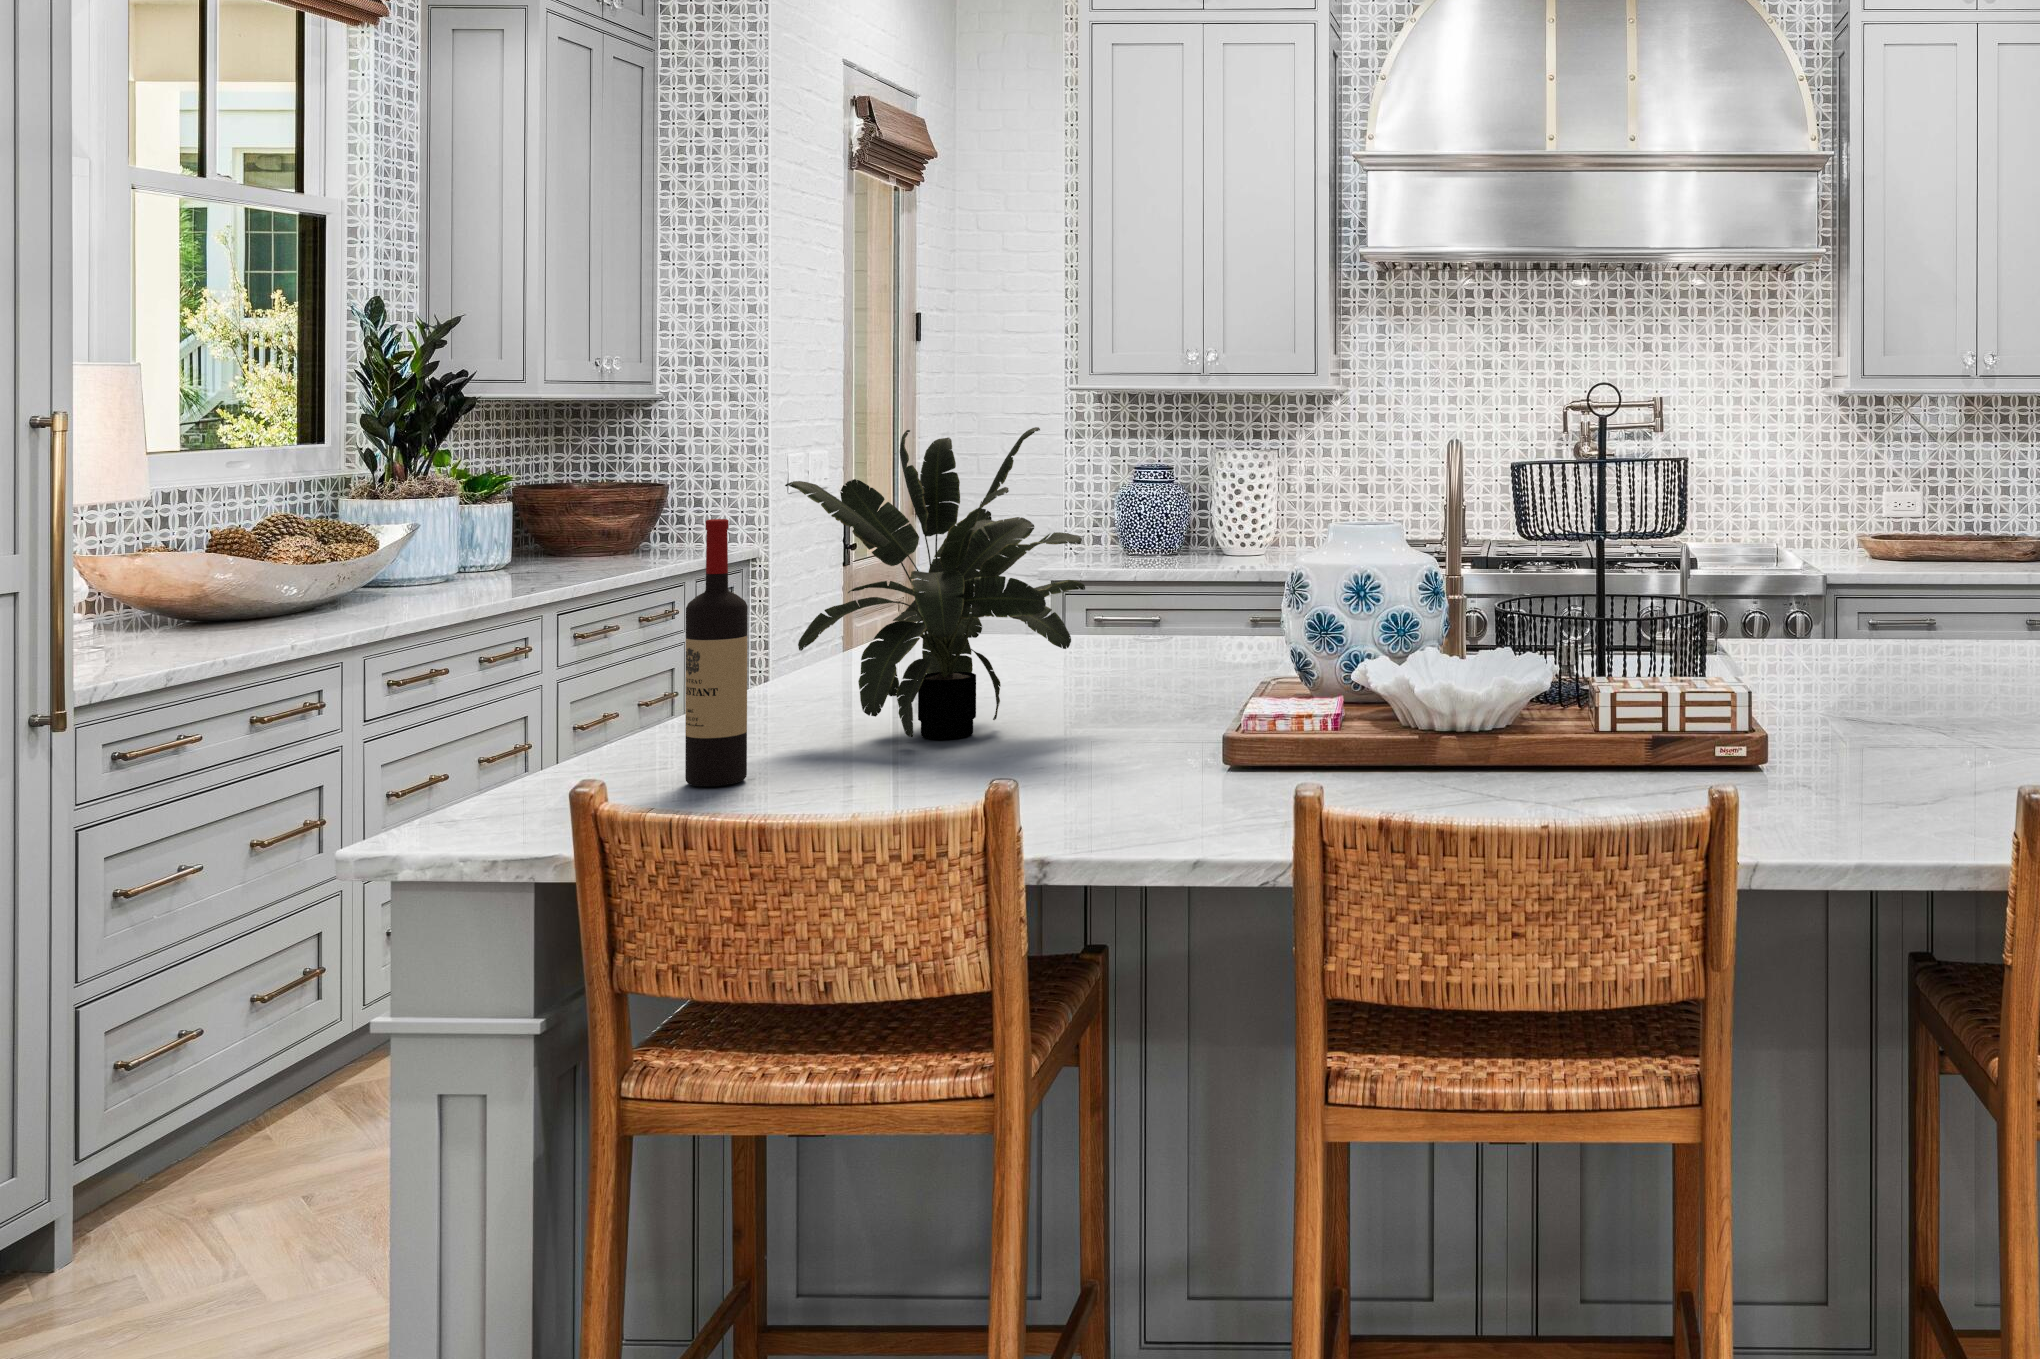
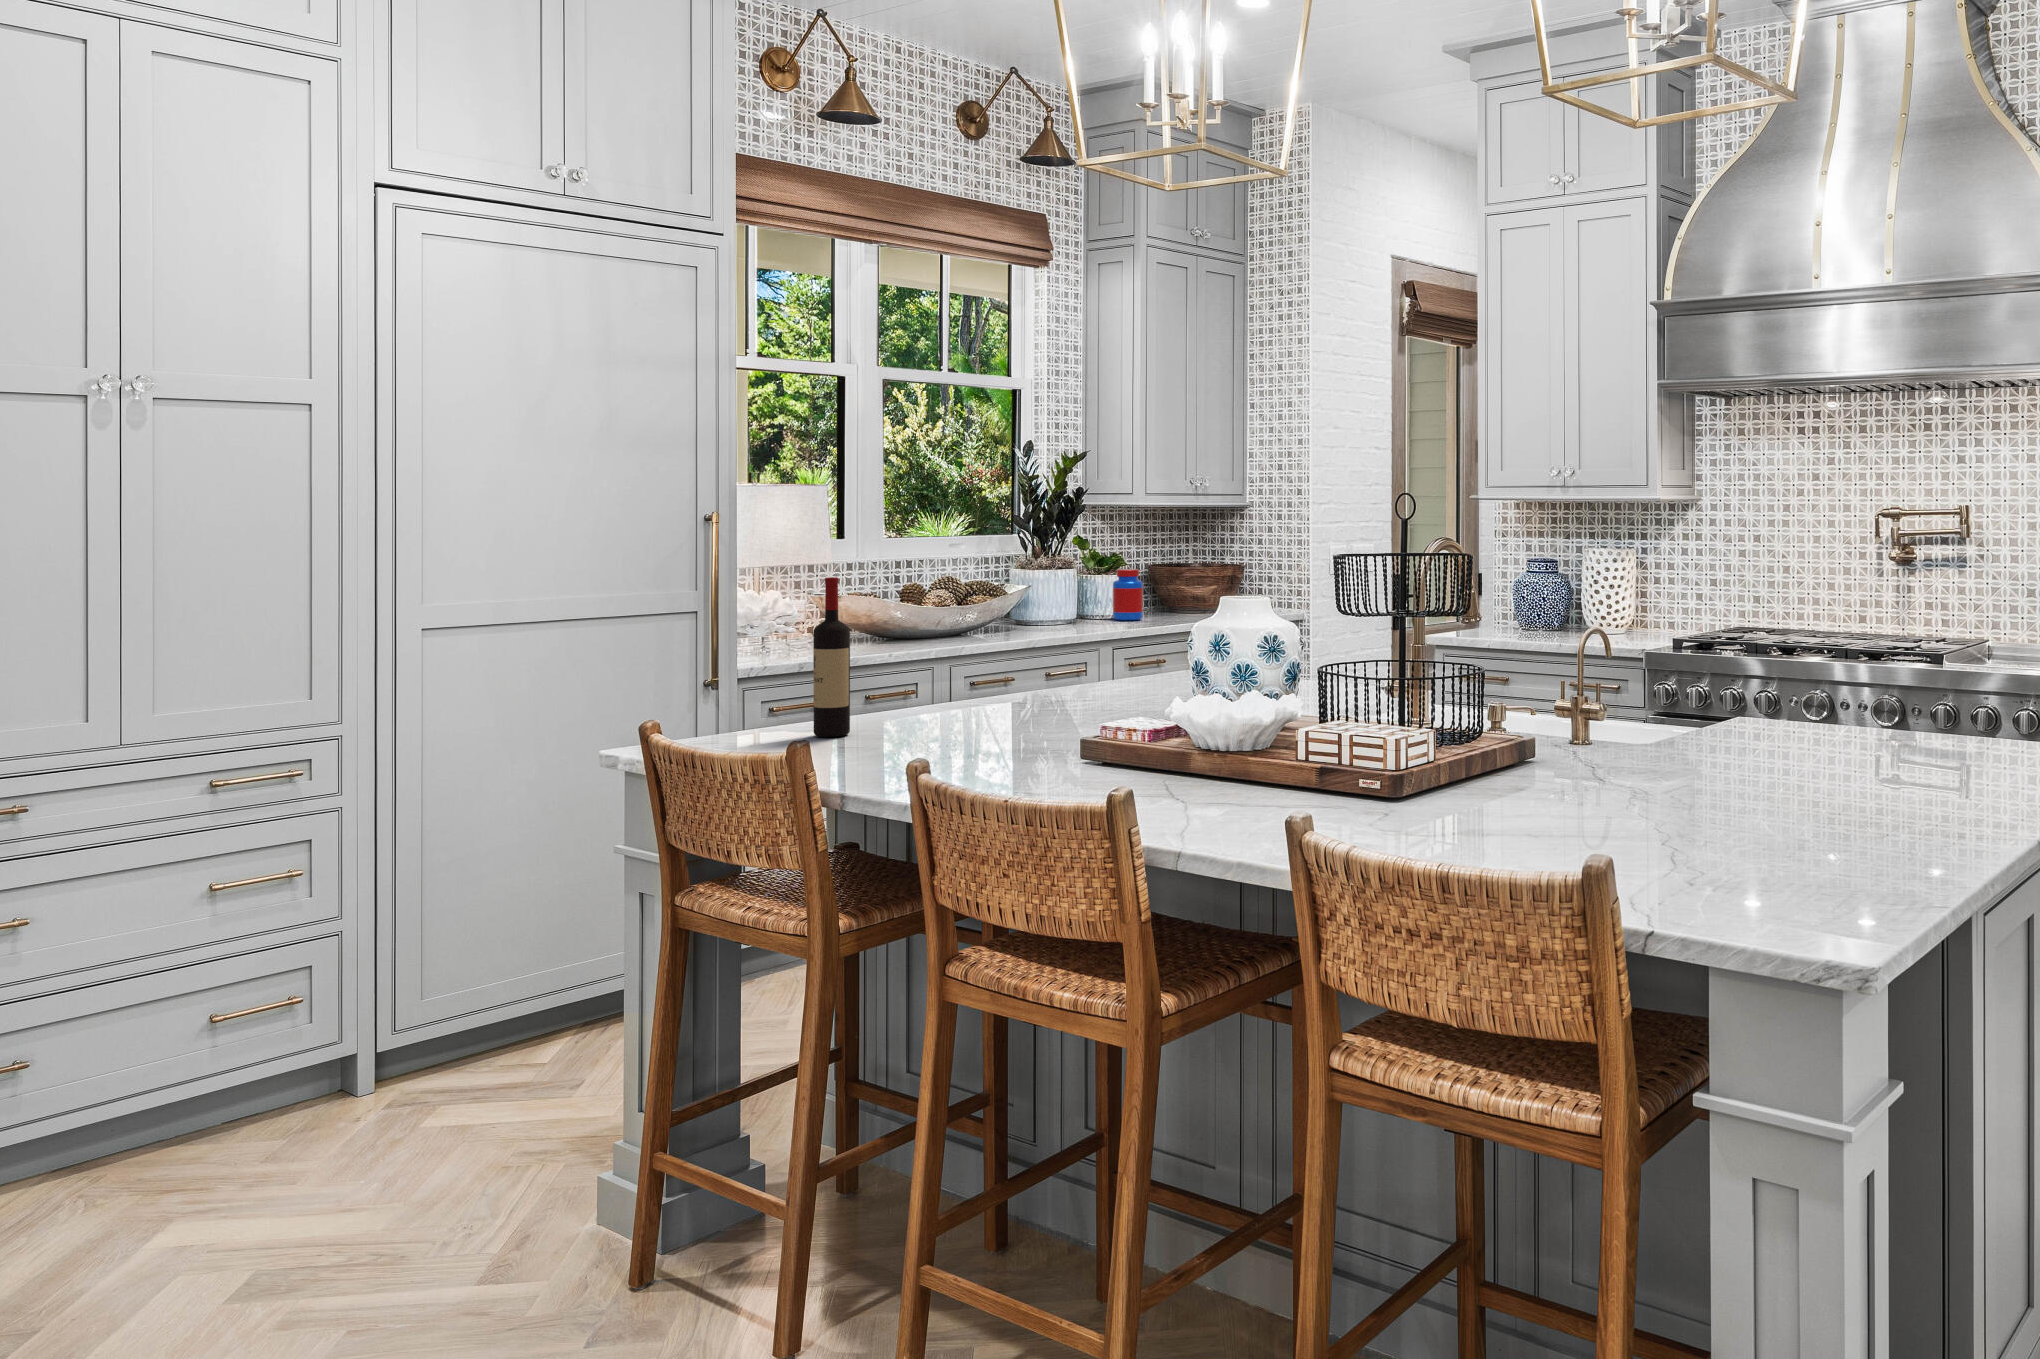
potted plant: present [785,427,1085,739] -> none [927,525,1097,726]
jar: none [527,498,577,577] -> present [1113,569,1143,621]

